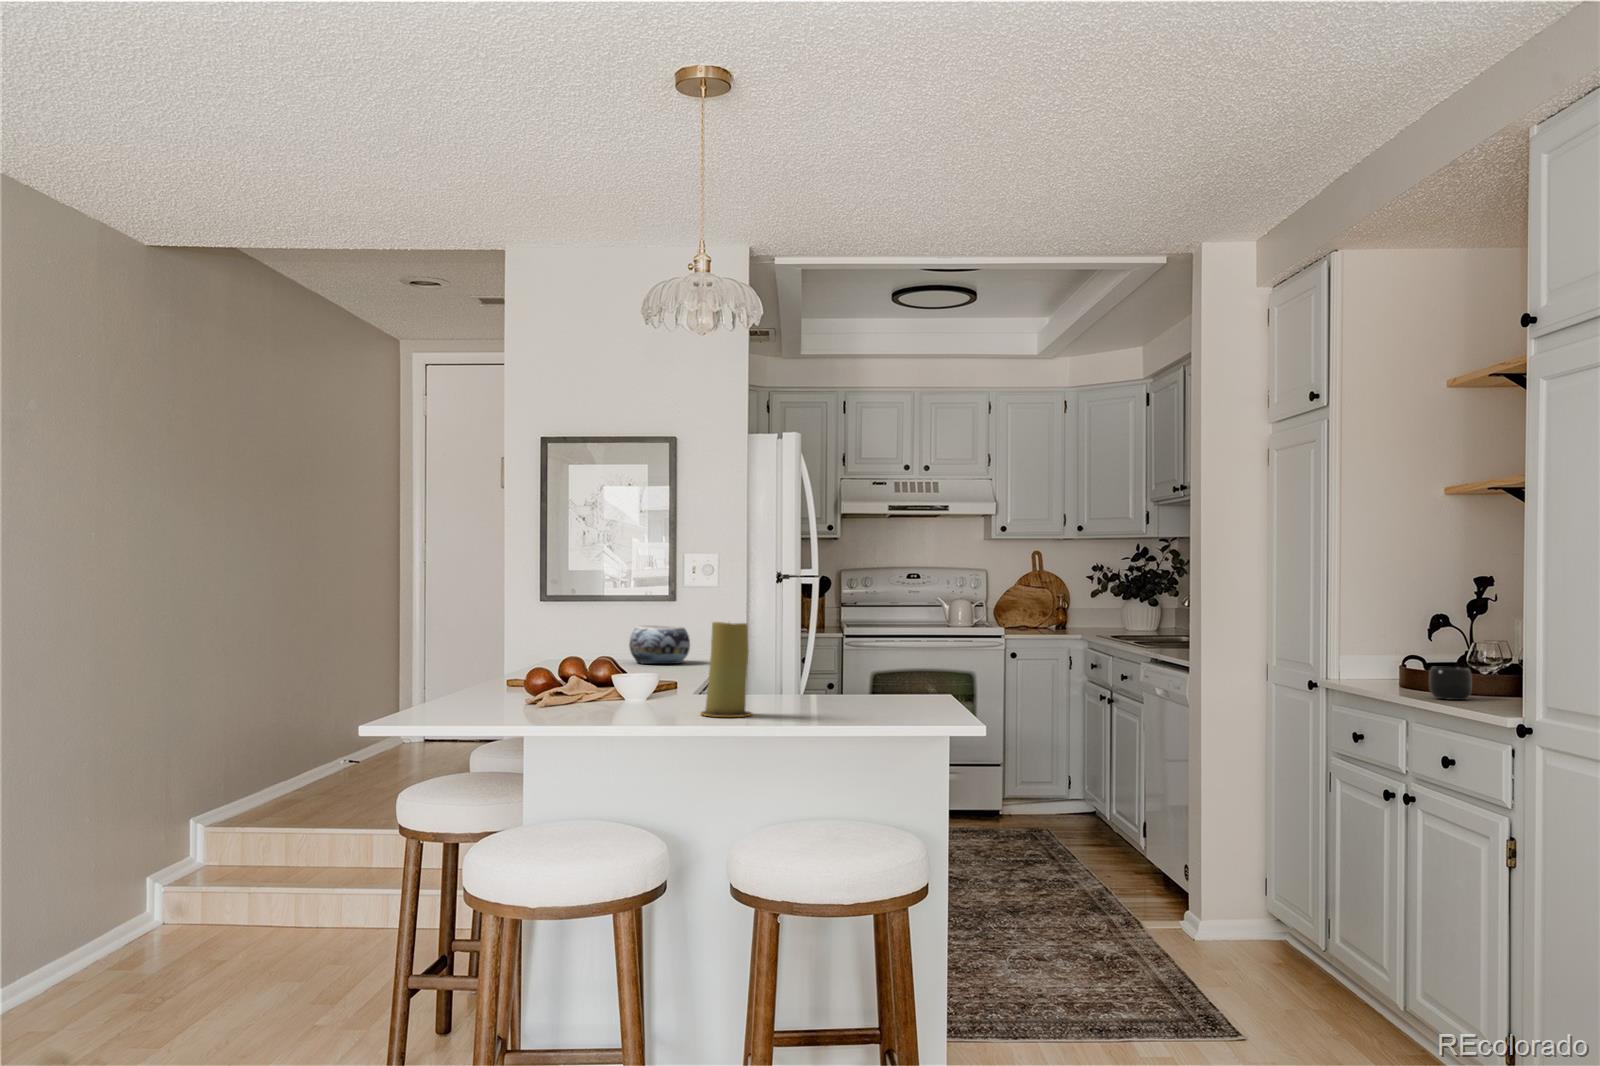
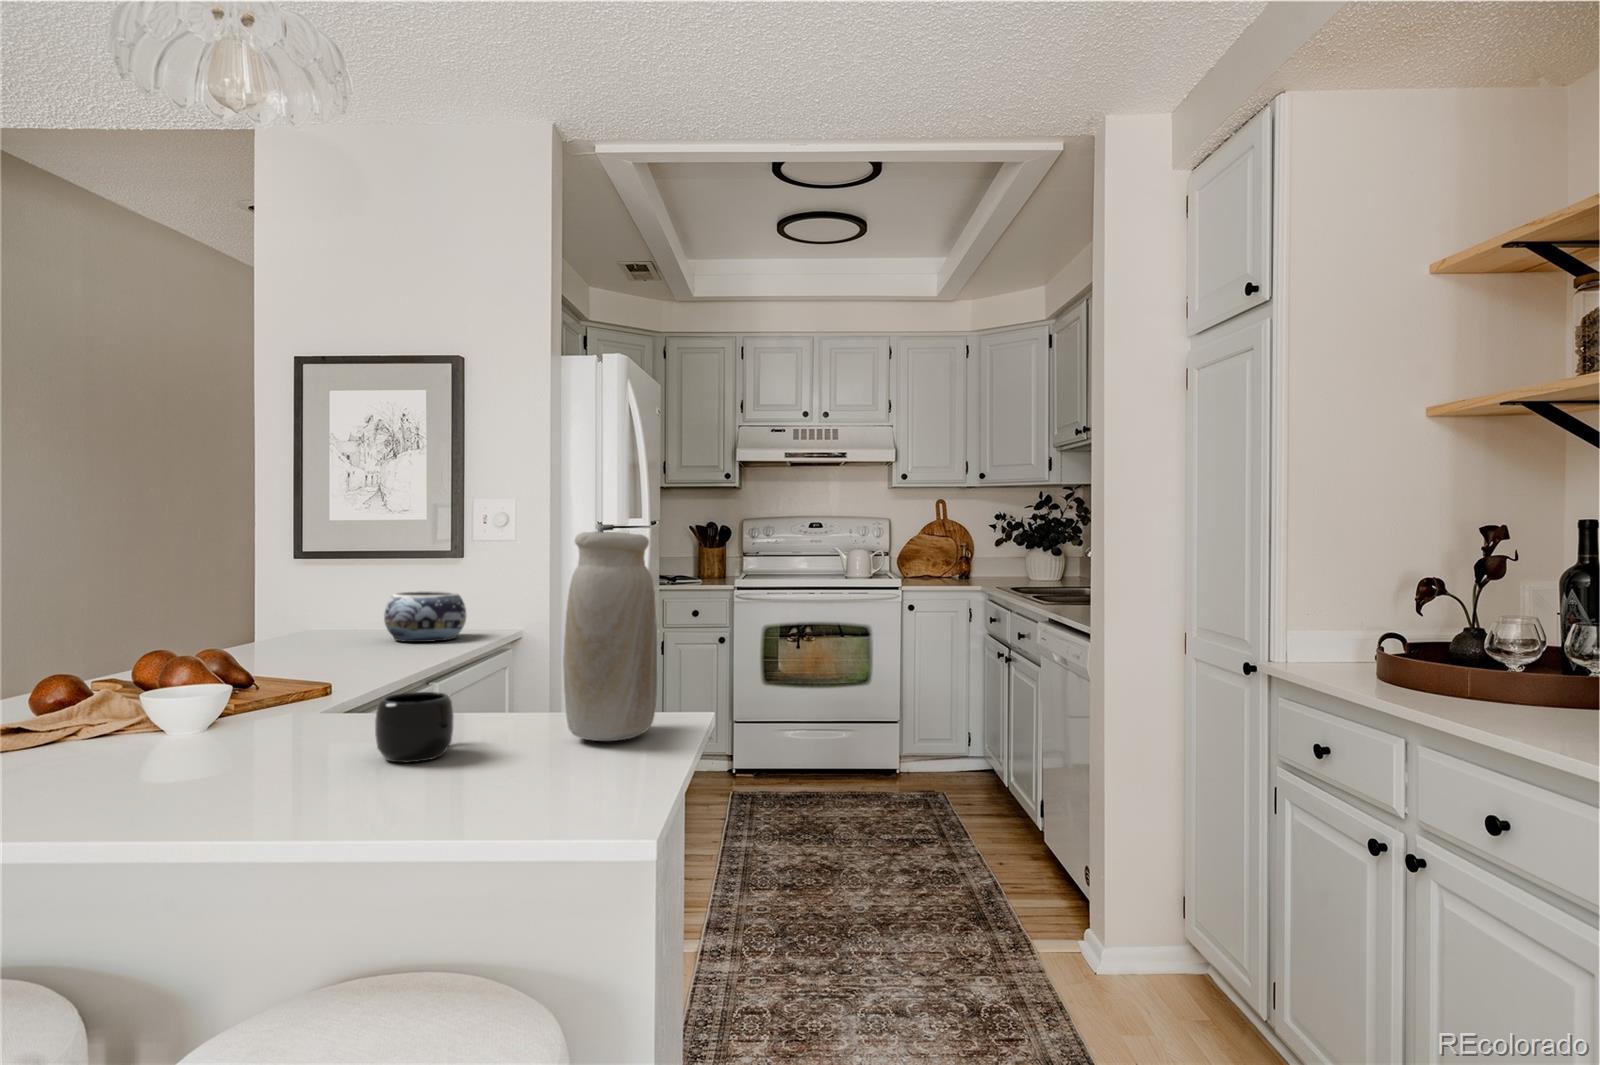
vase: none [873,577,924,702] -> present [563,532,657,741]
candle: present [701,622,752,717] -> none [163,618,279,806]
mug: present [1429,667,1472,700] -> present [375,692,454,762]

